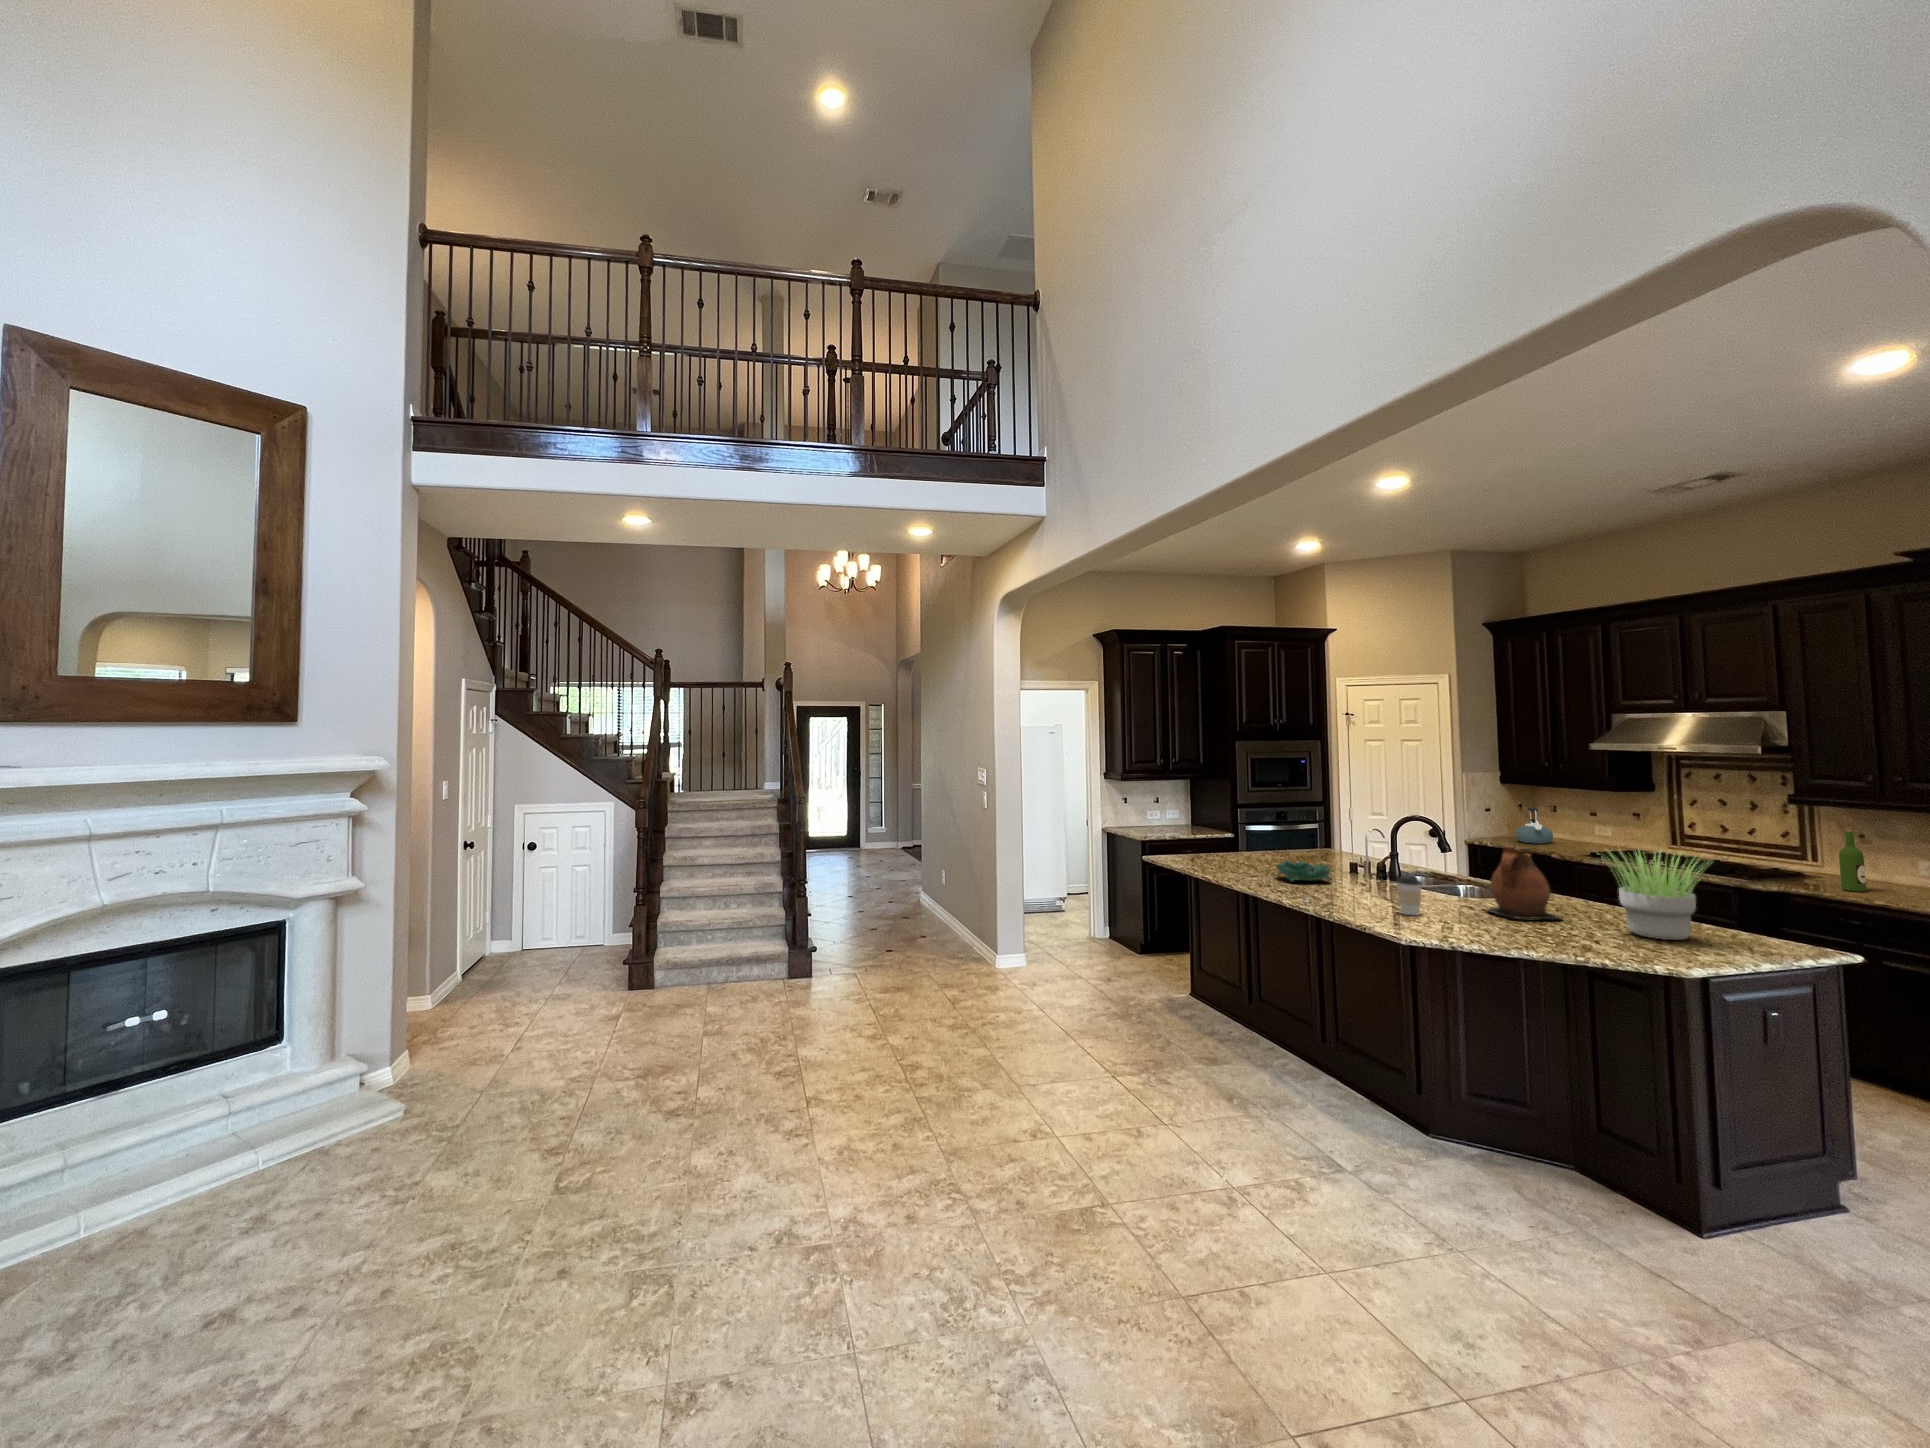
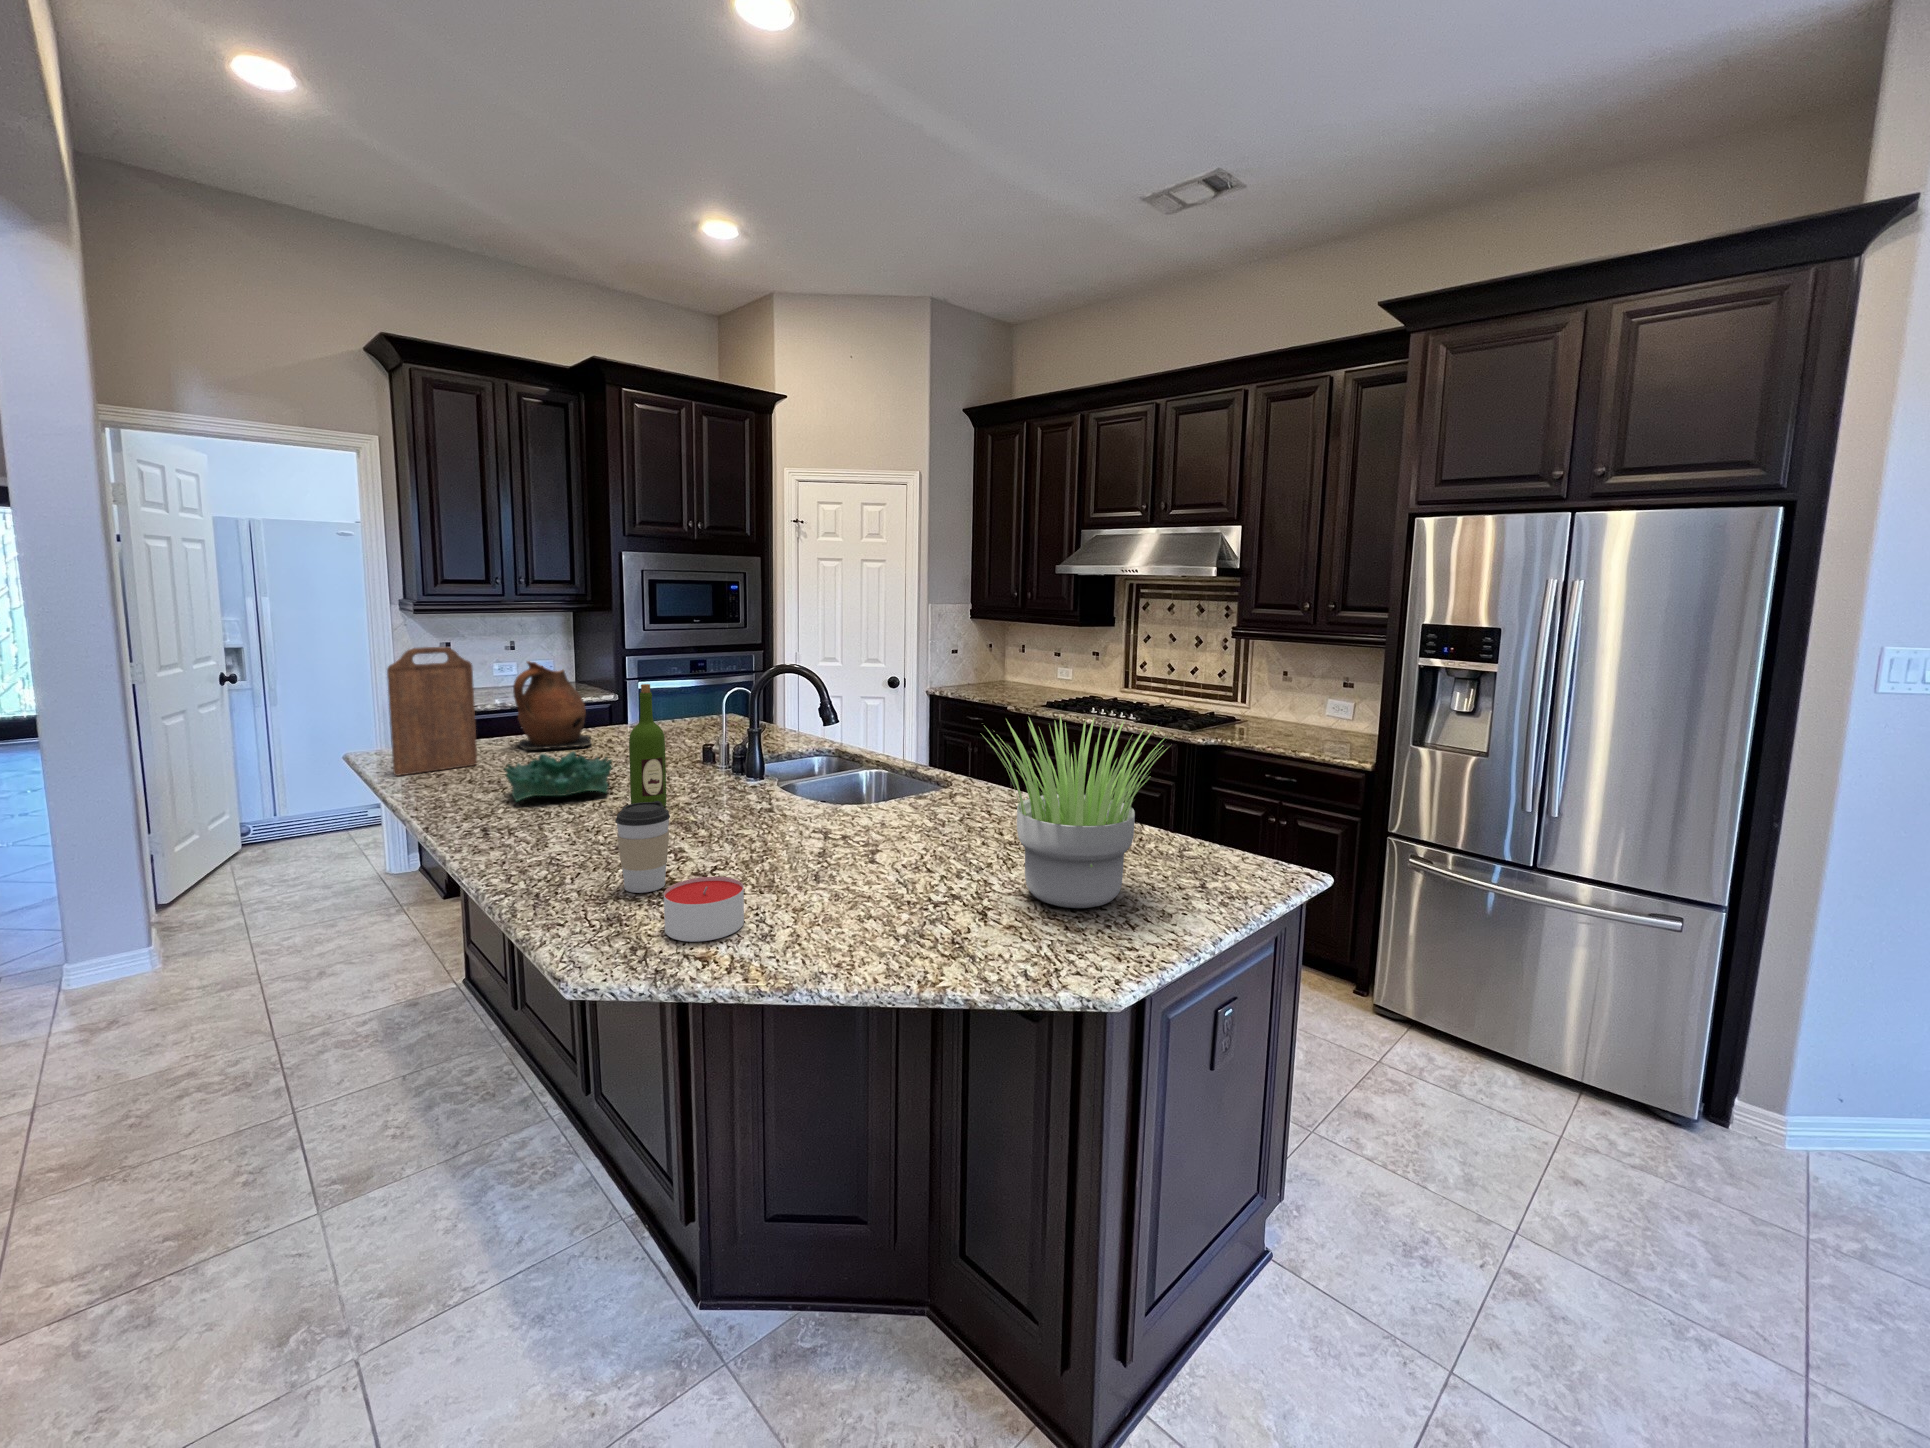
cutting board: none [1199,804,1233,868] -> present [387,647,477,776]
kettle: present [1516,807,1553,844] -> none [980,647,1017,691]
wine bottle: present [1839,828,1866,892] -> present [629,684,666,807]
ceramic pitcher: present [1488,846,1562,919] -> present [513,661,592,750]
candle: none [1440,907,1478,930] -> present [664,877,744,942]

